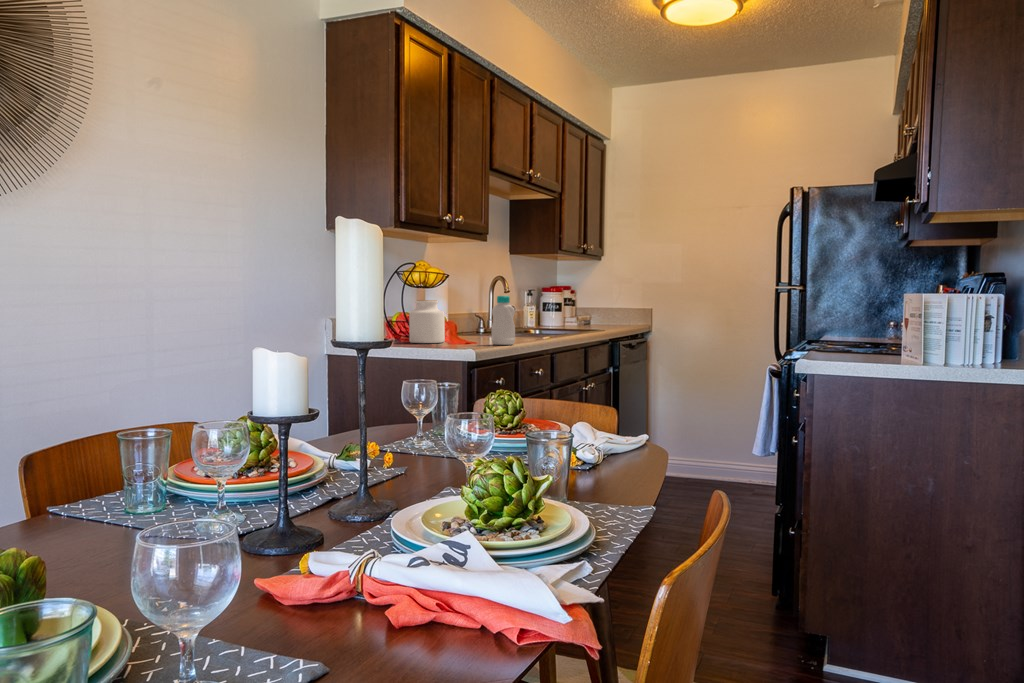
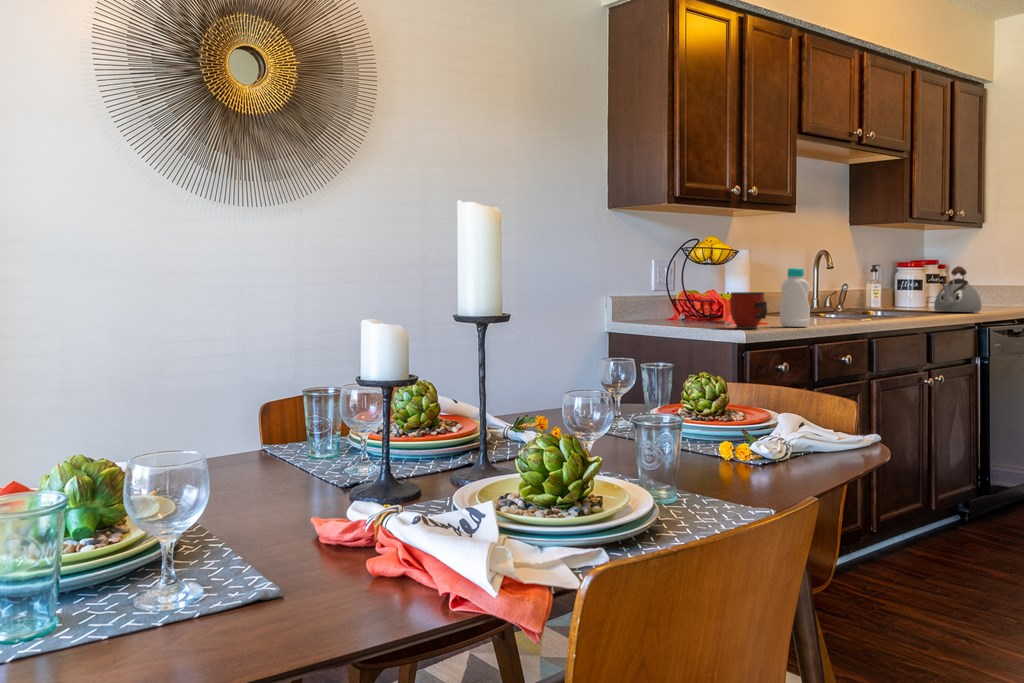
kettle: none [577,295,609,330] -> present [934,266,981,312]
jar: present [409,300,445,343] -> none [688,274,729,323]
mug: none [454,316,488,347] -> present [730,292,767,329]

